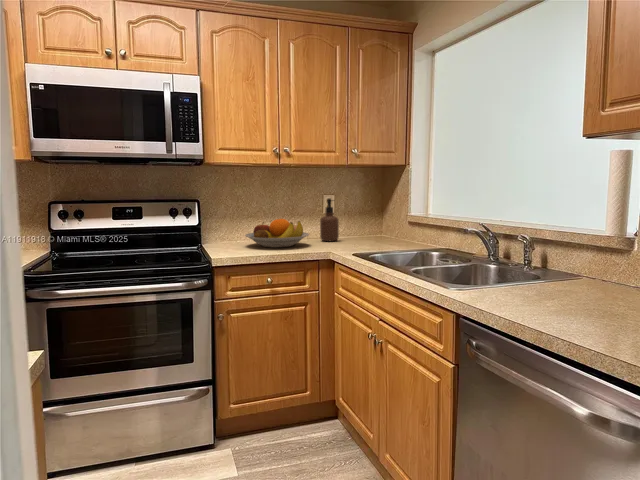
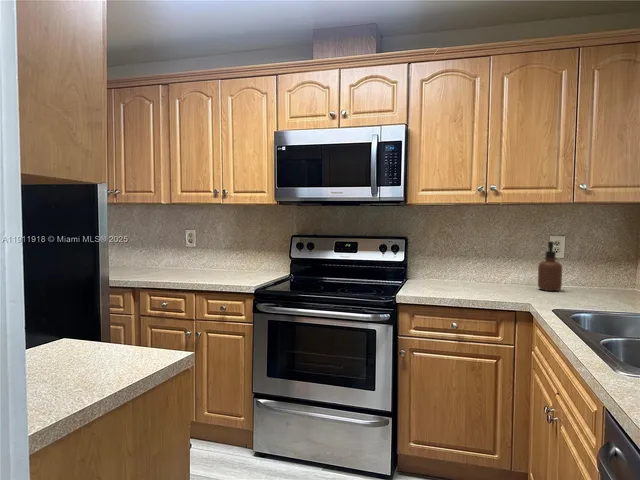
fruit bowl: present [245,219,309,248] -> none [445,261,517,292]

